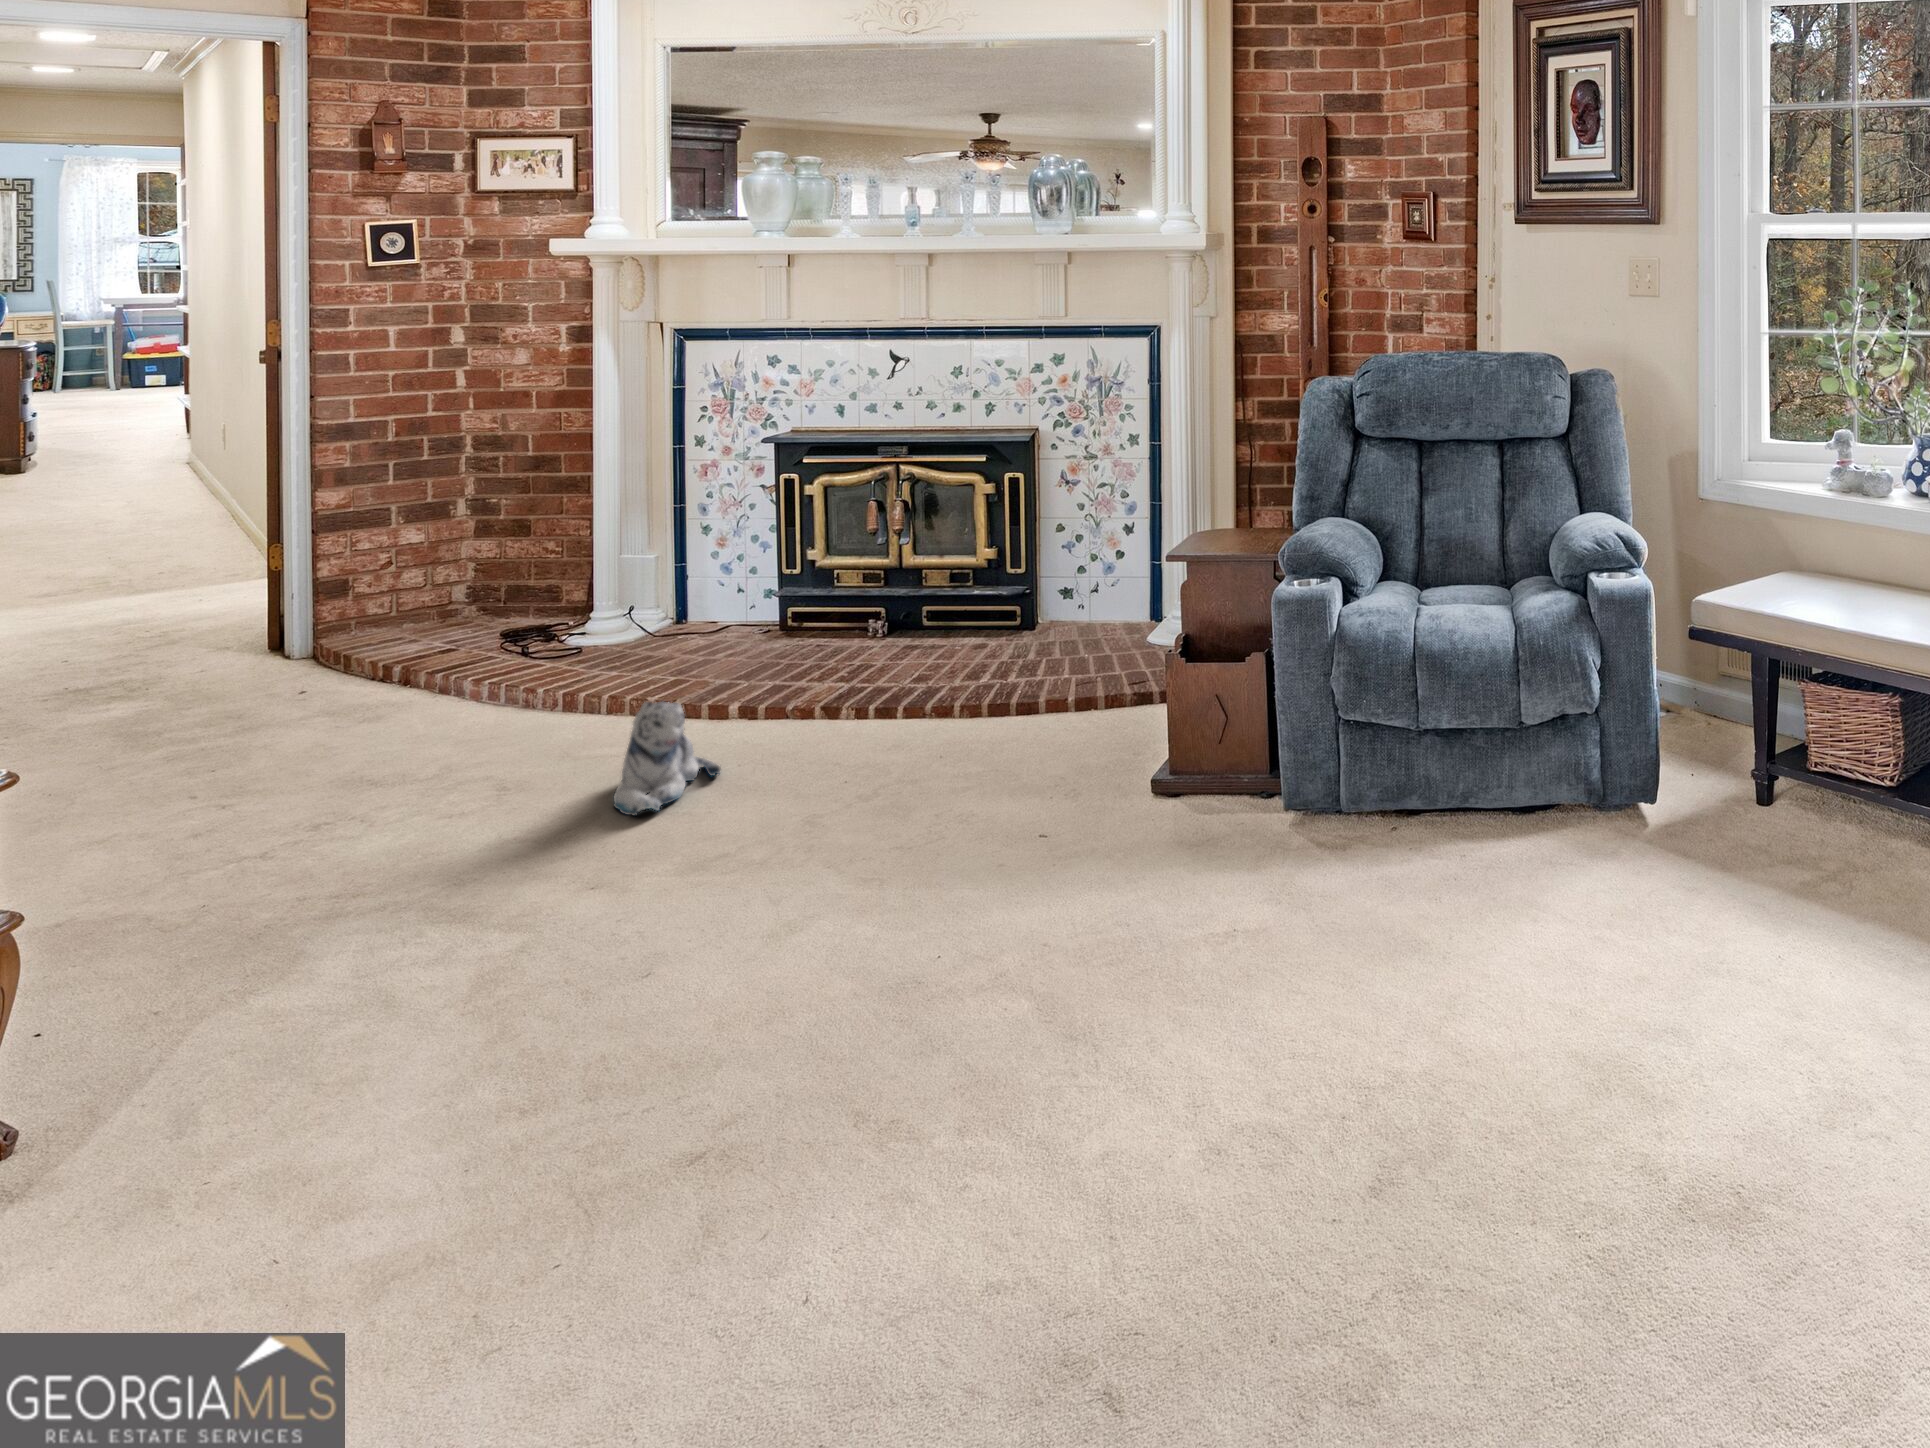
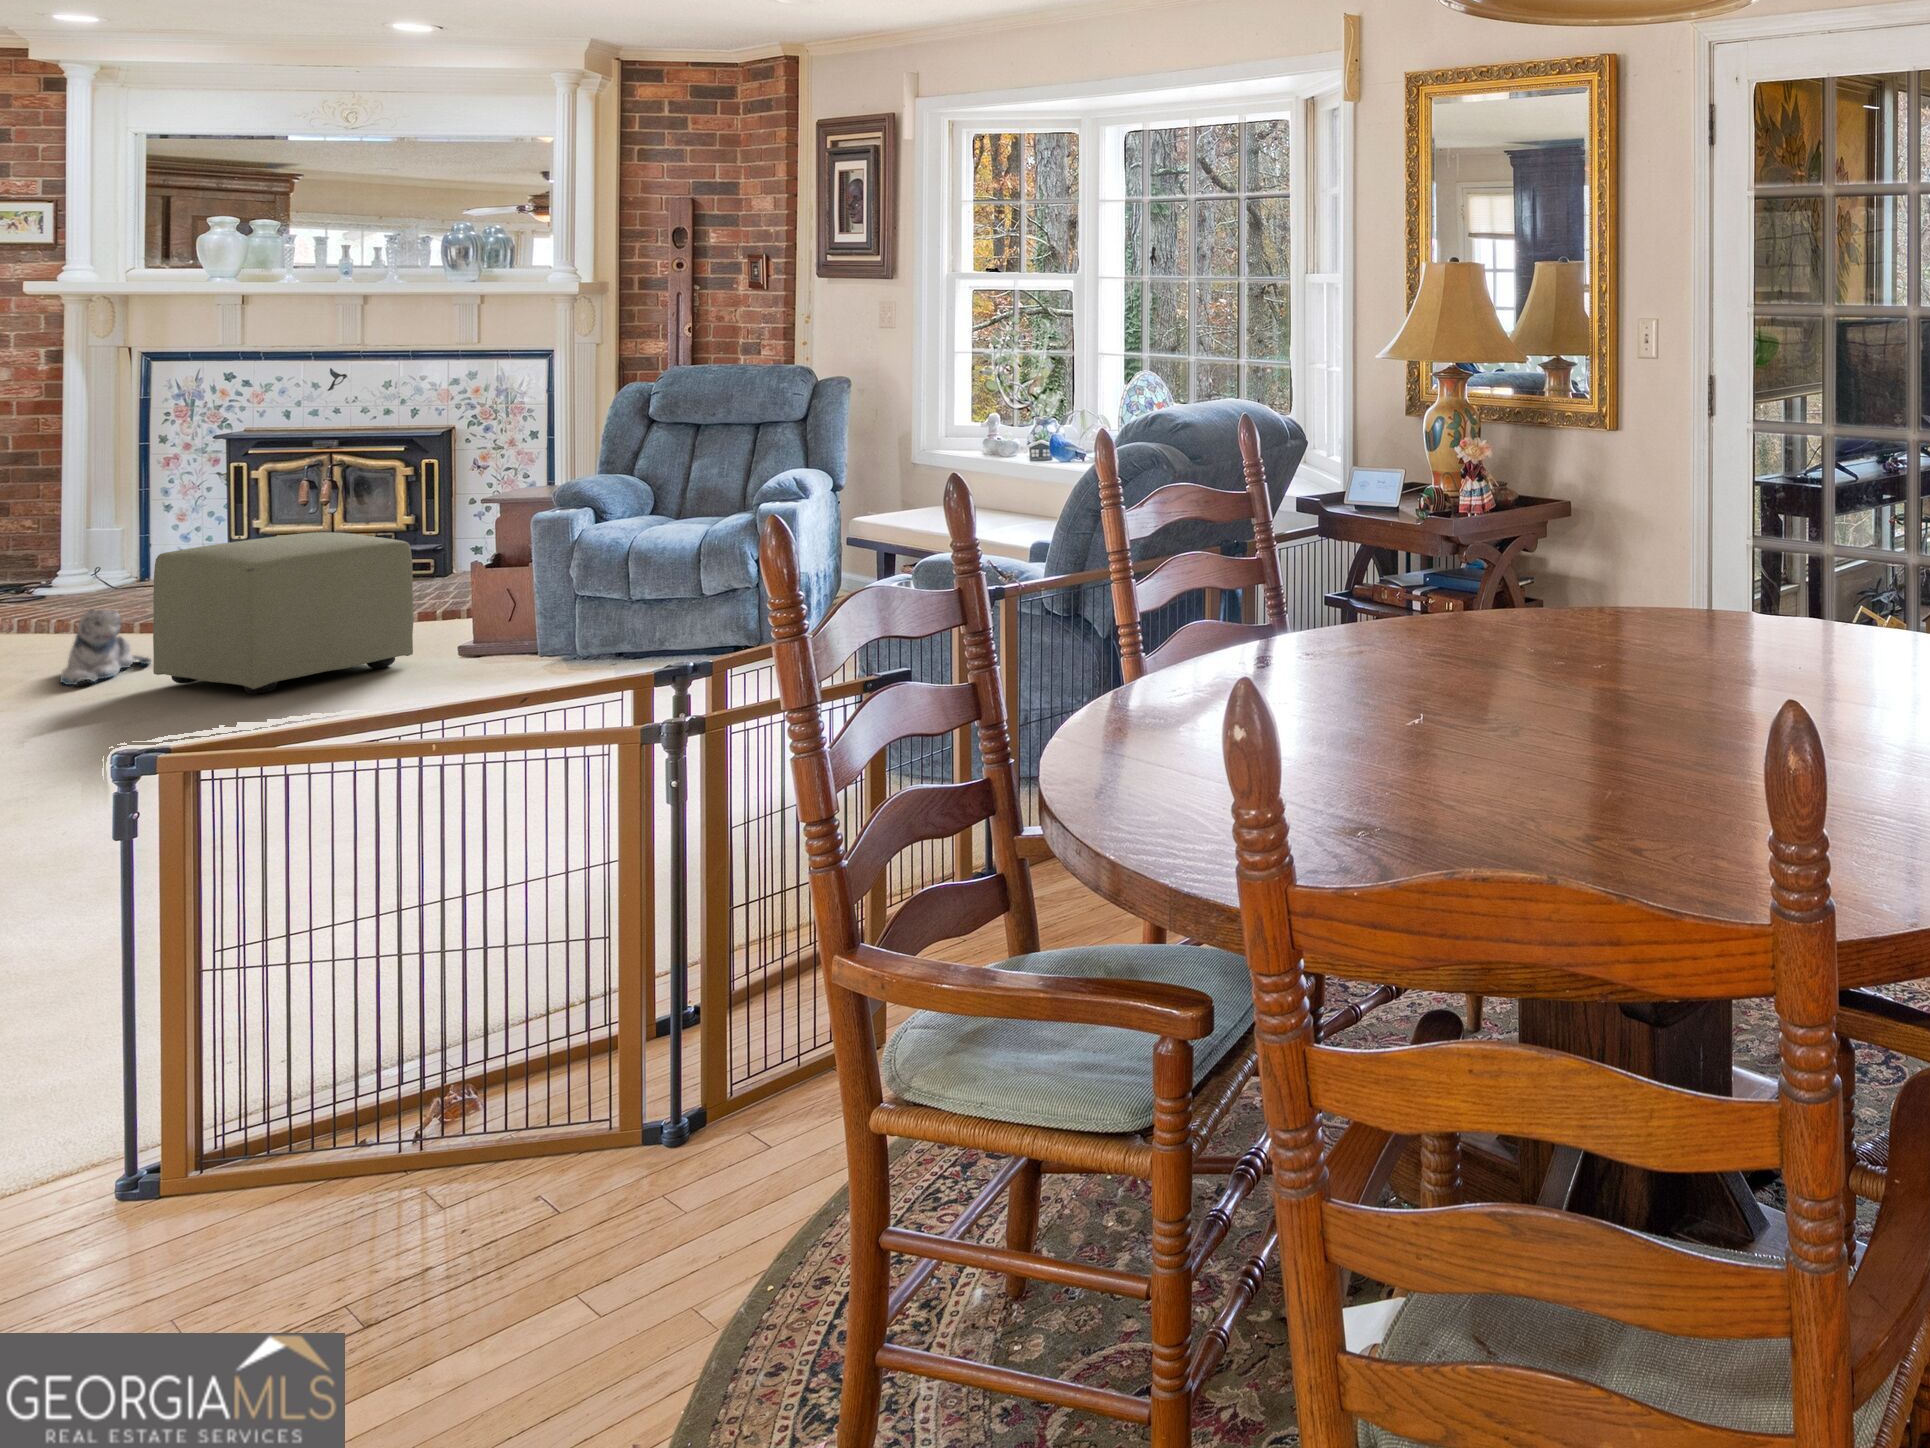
ottoman: none [730,594,1061,851] -> present [153,532,414,694]

